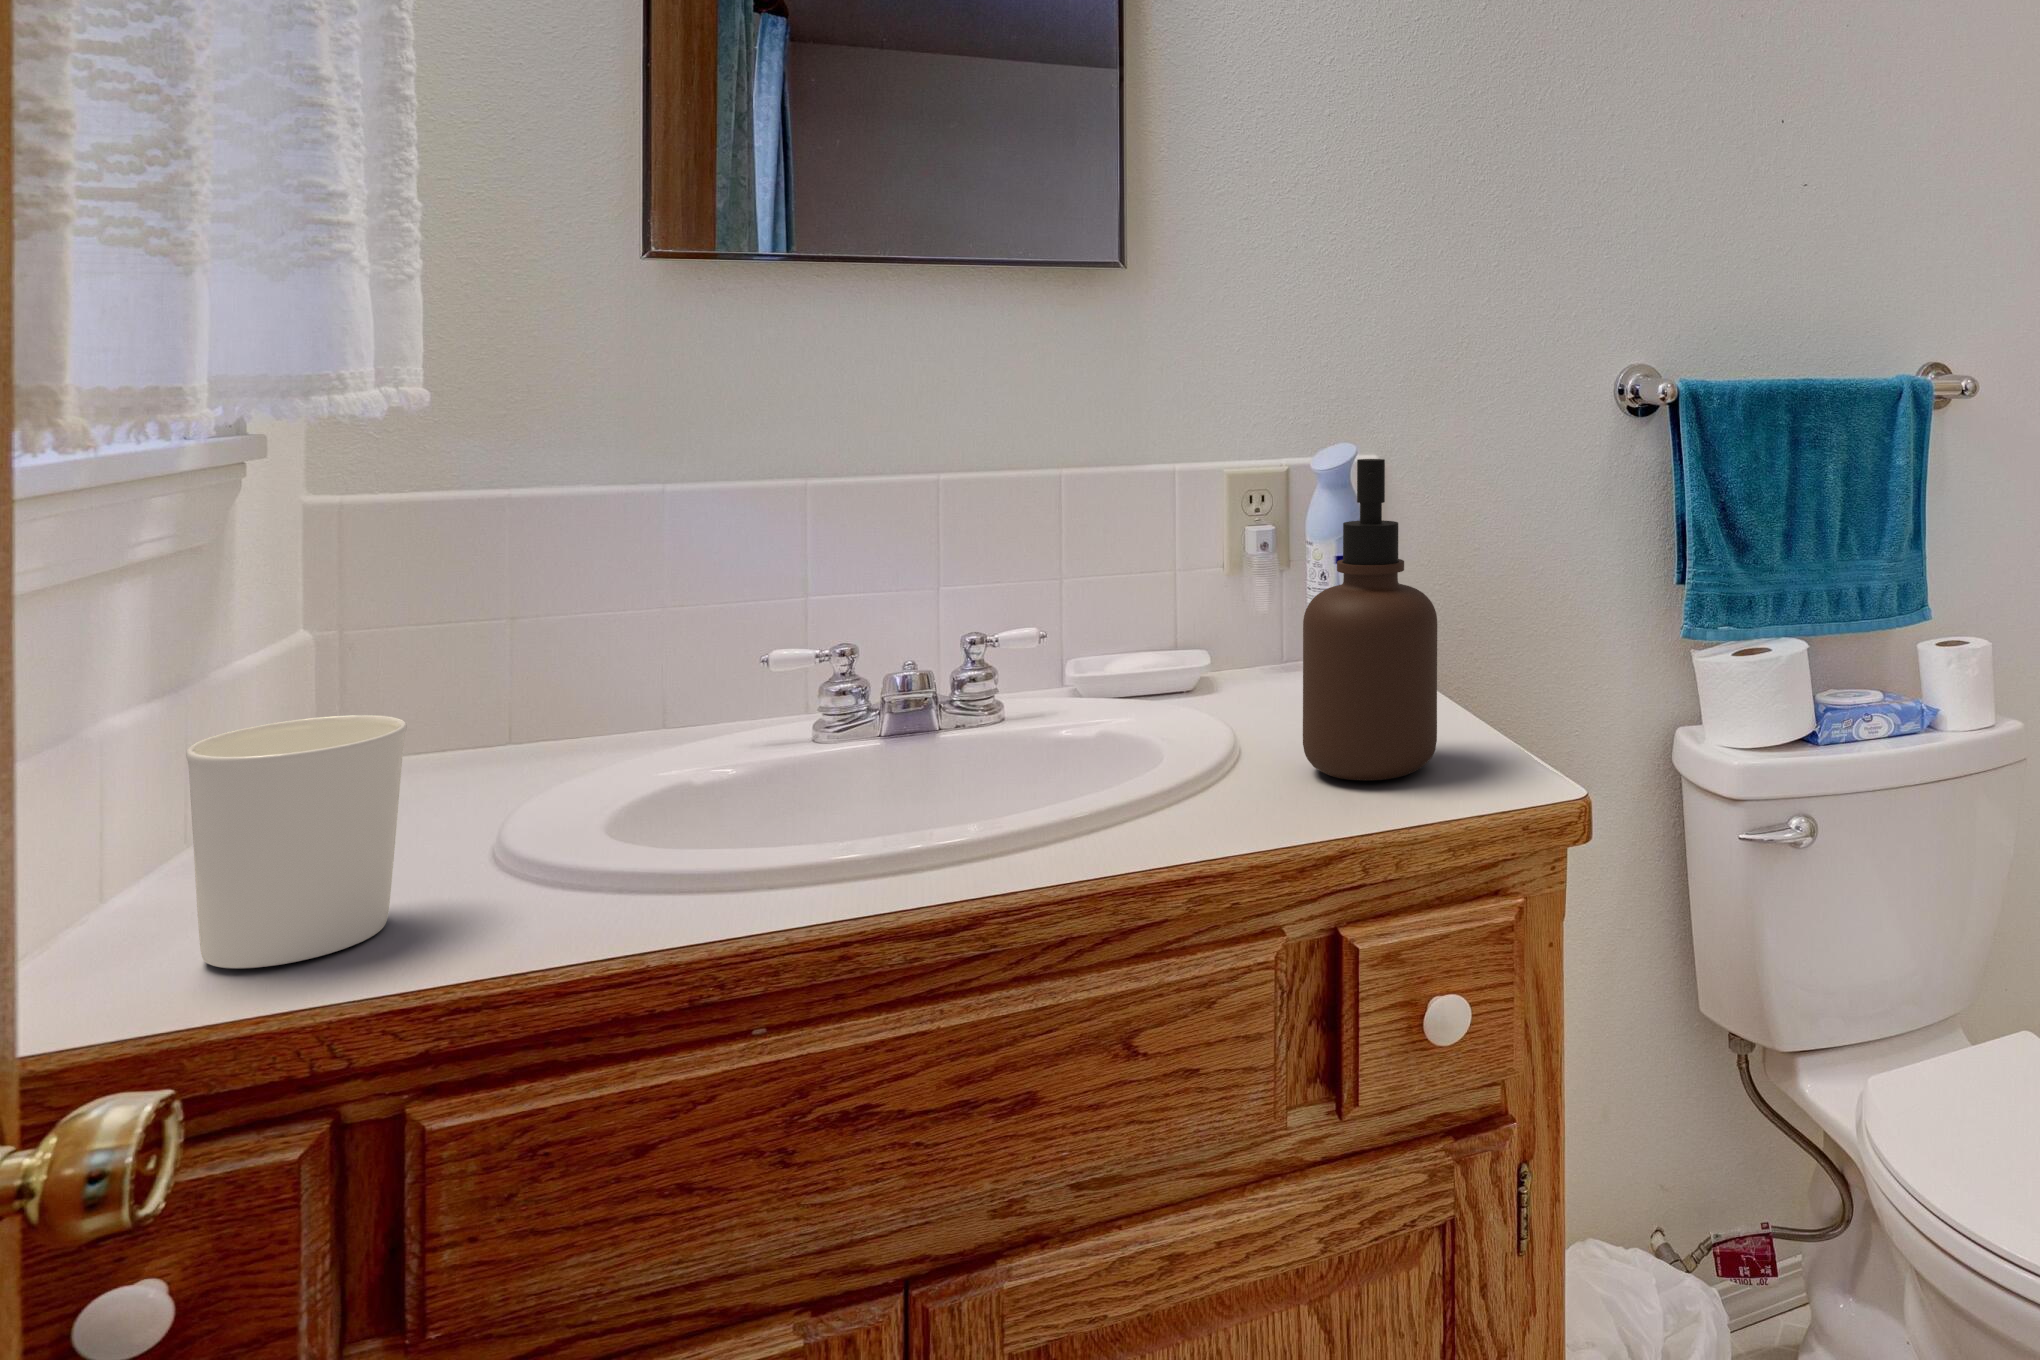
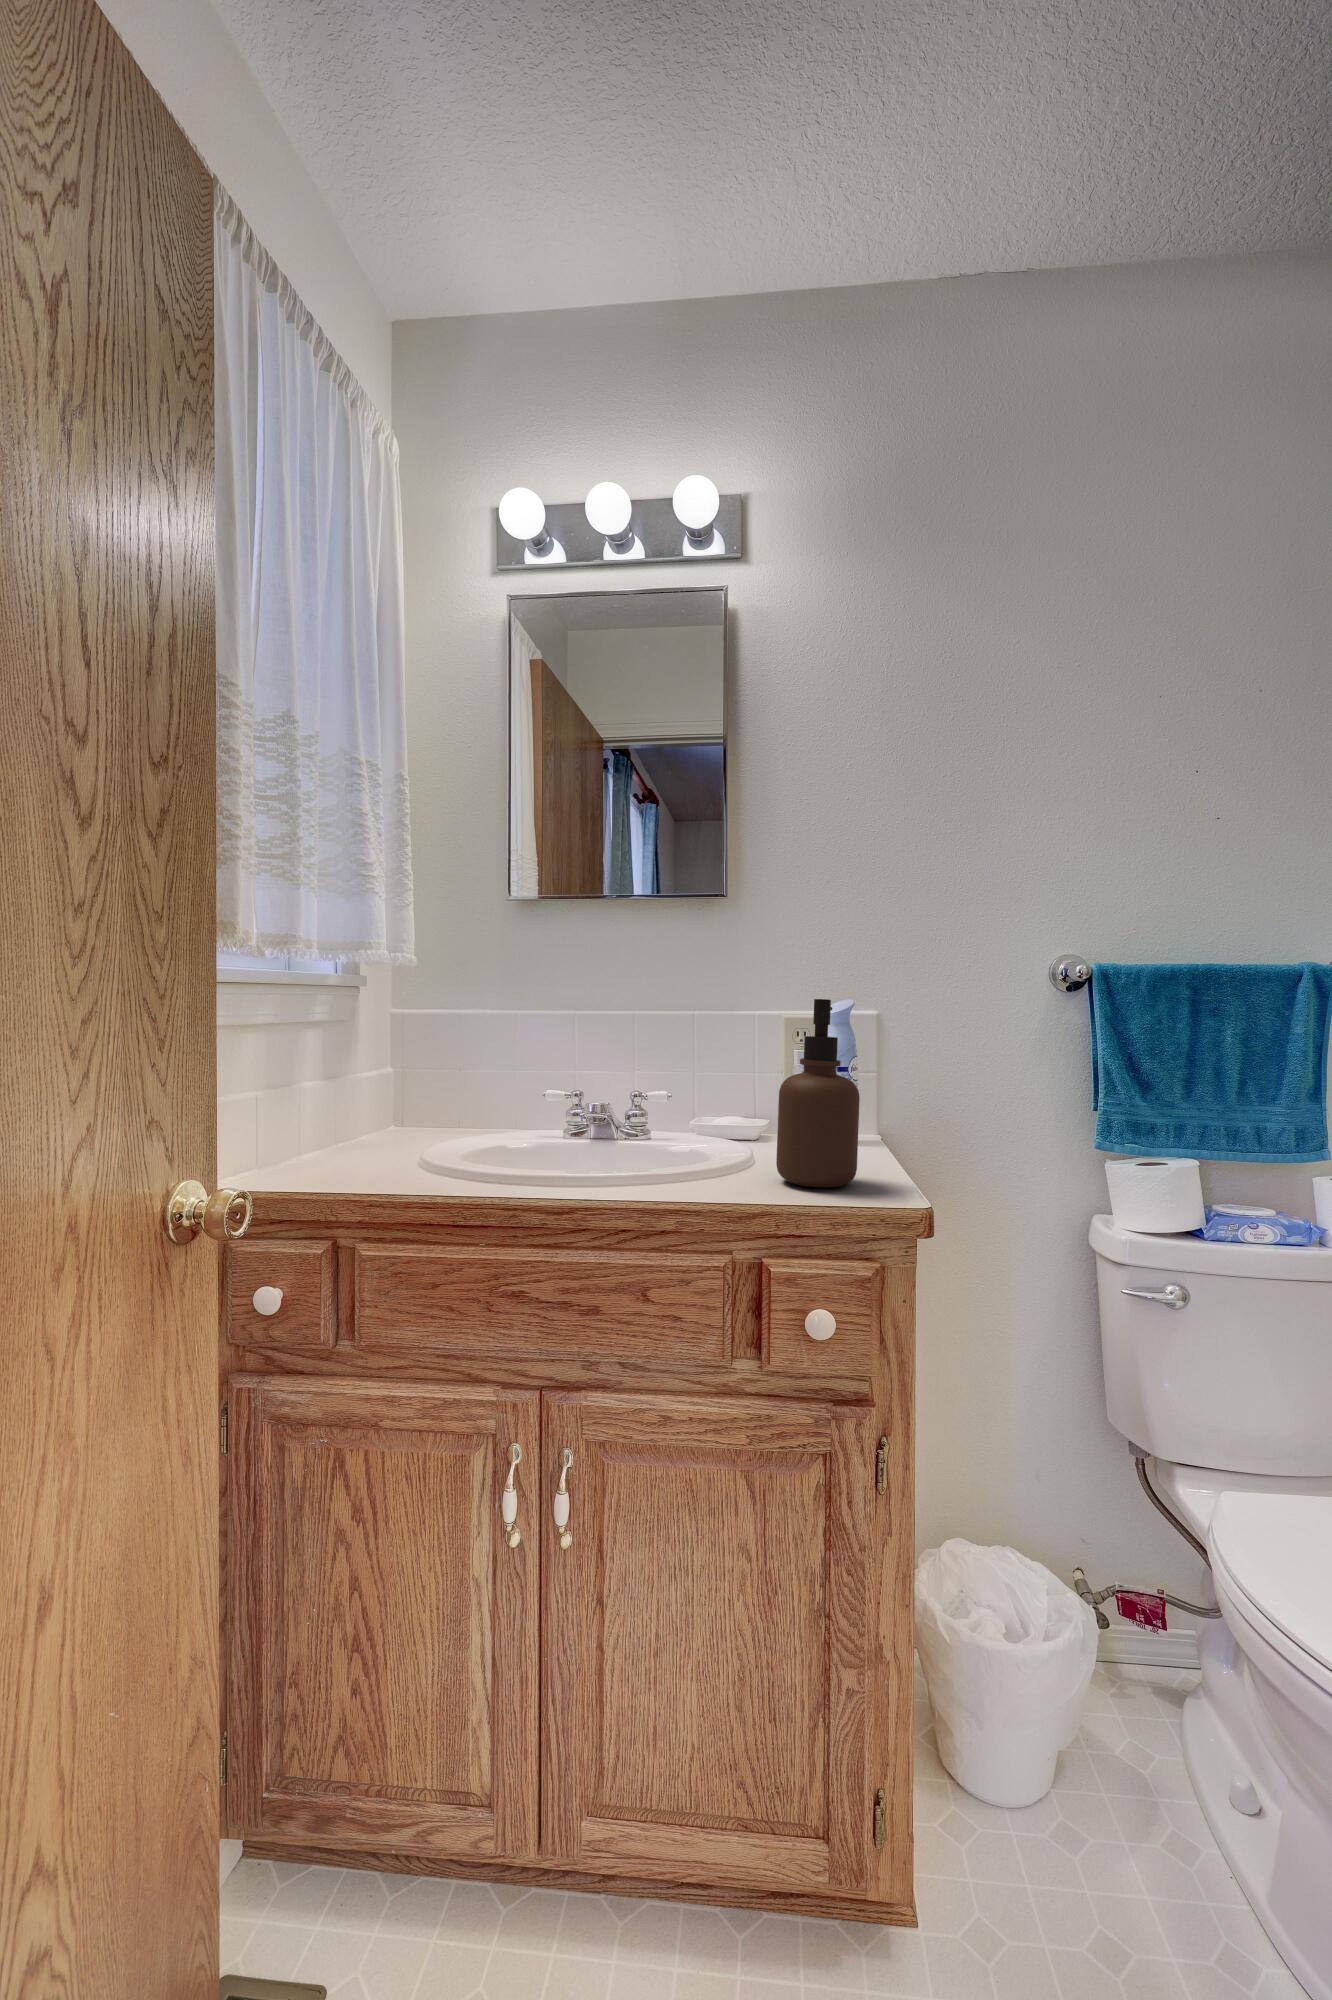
candle holder: present [186,715,407,968] -> none [290,1081,366,1177]

